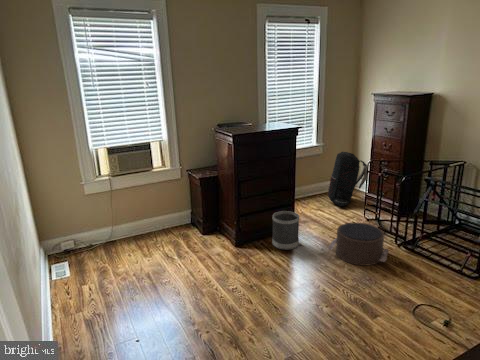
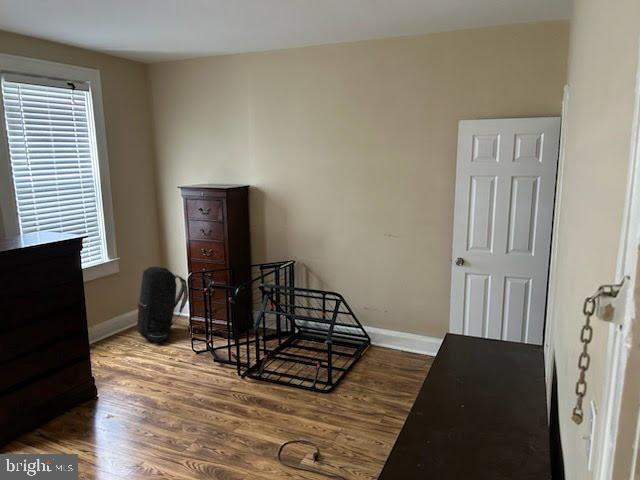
wastebasket: present [272,211,299,250] -> none [52,368,104,435]
pouf: present [328,223,388,266] -> none [152,358,234,420]

